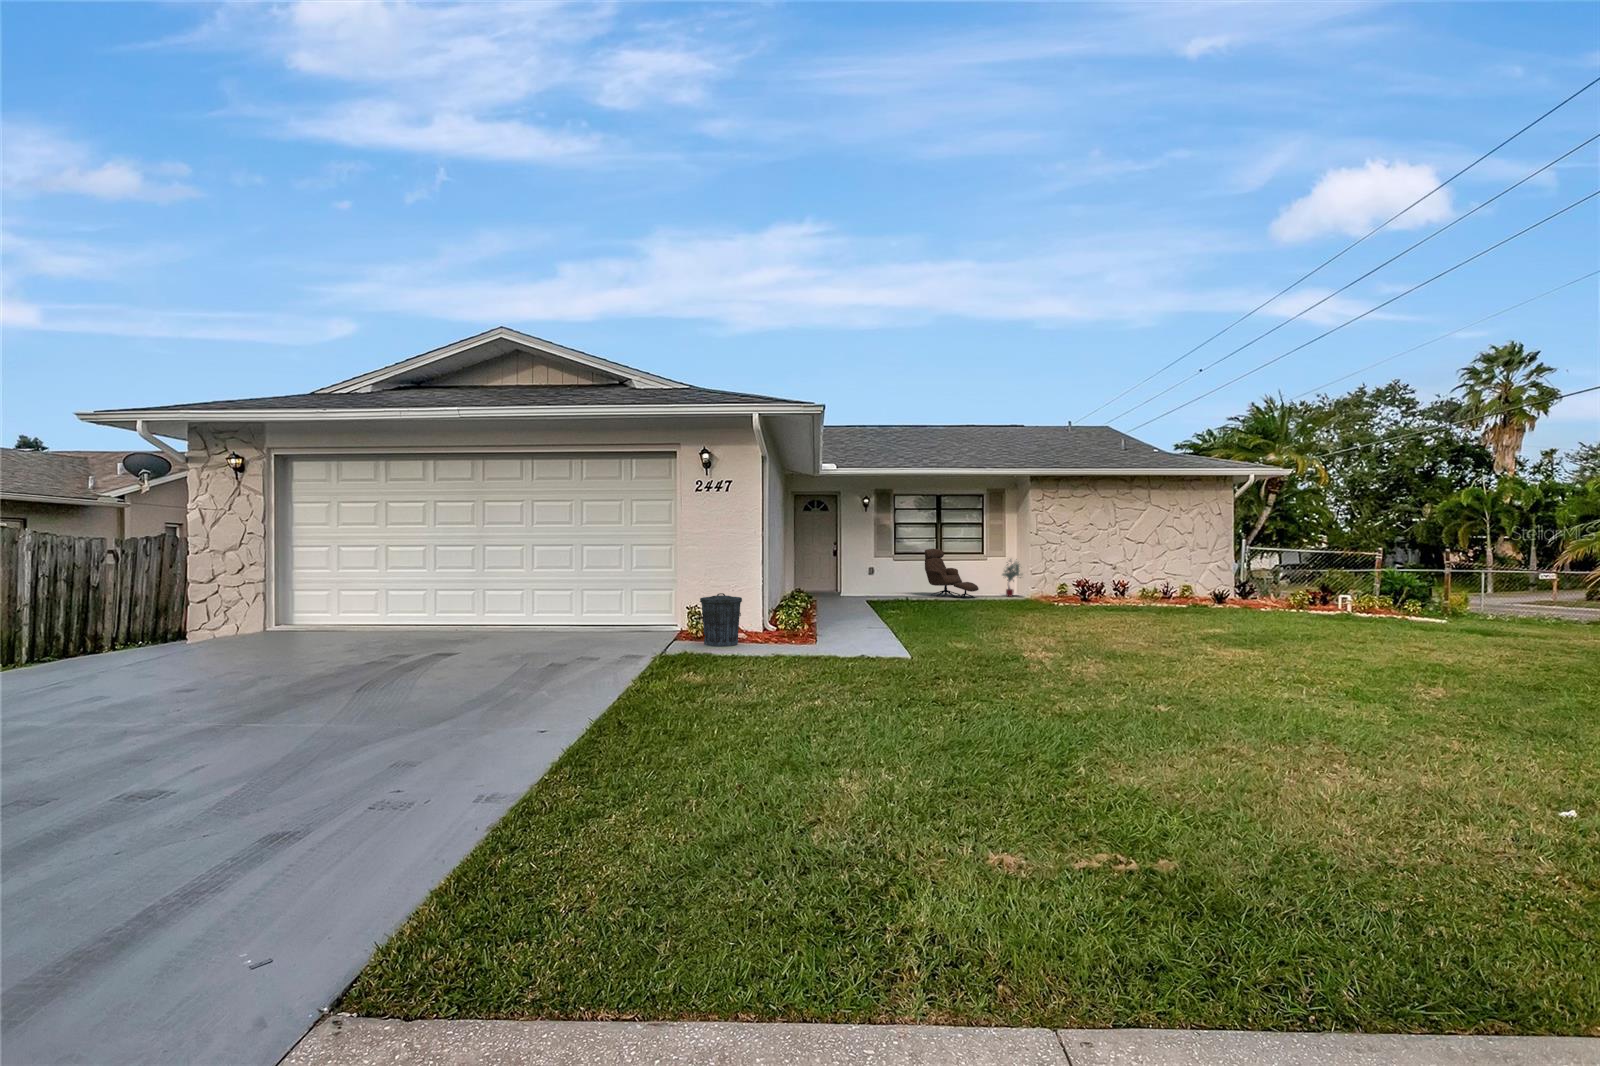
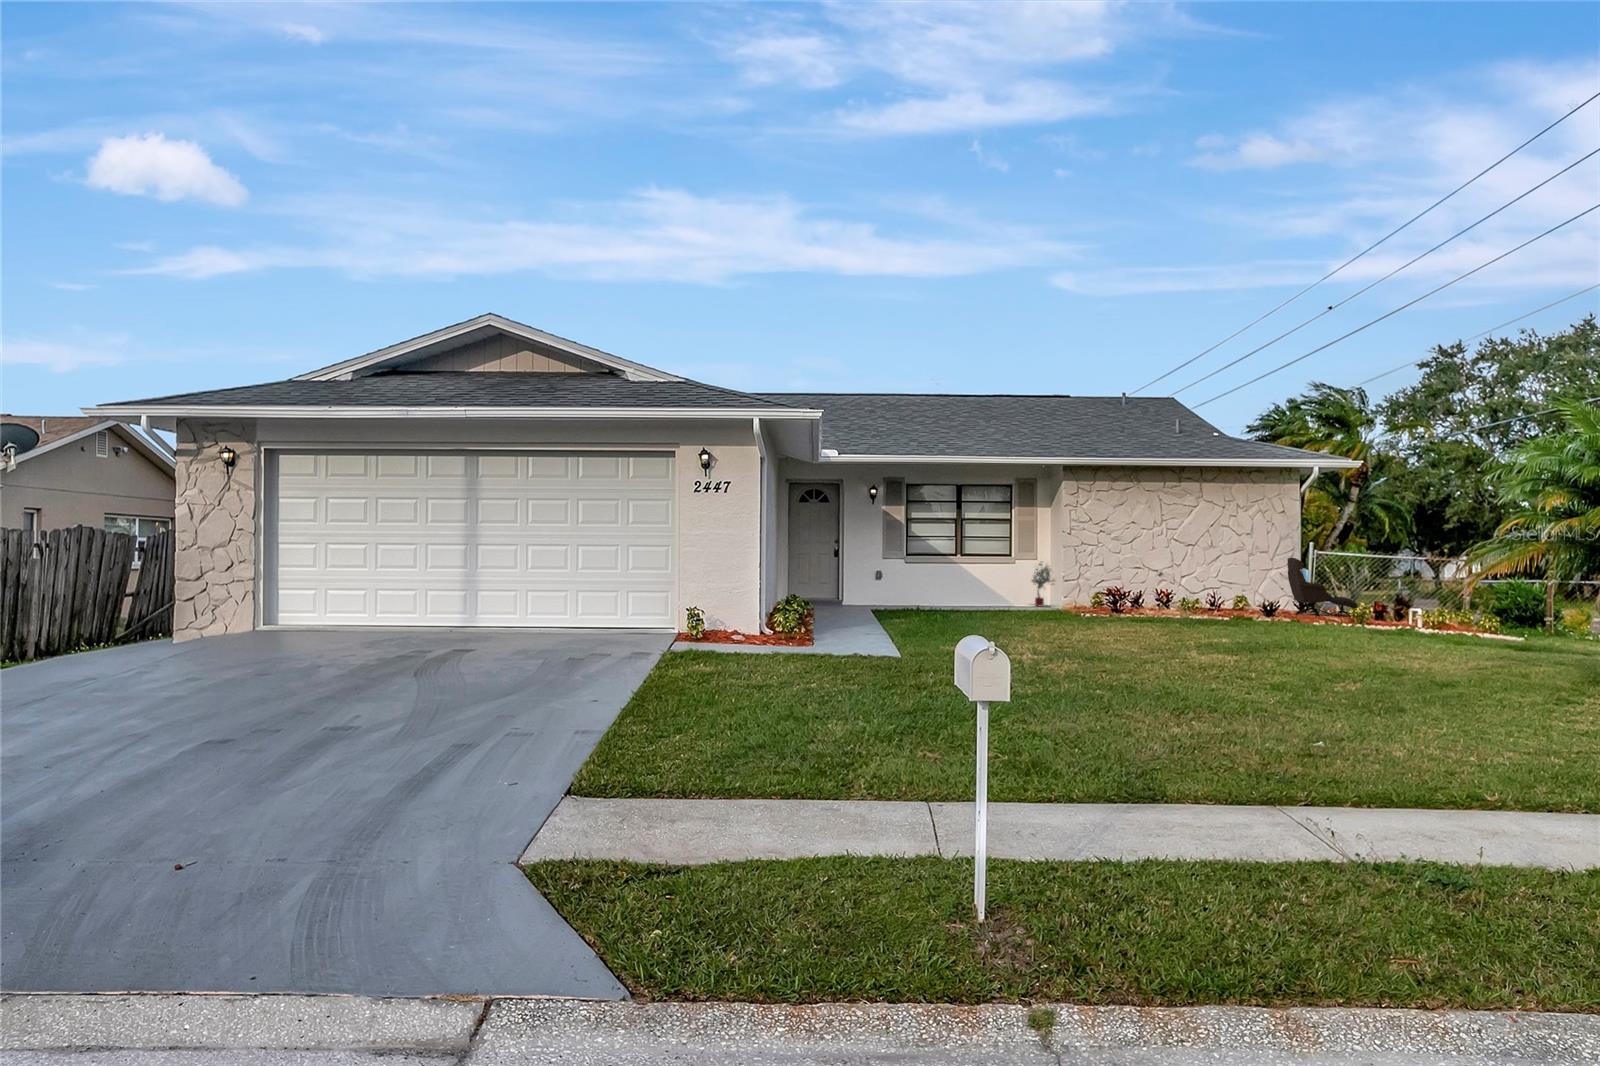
lounge chair: present [925,549,979,598] -> present [1287,558,1358,616]
trash can: present [700,593,742,646] -> none [698,595,740,647]

